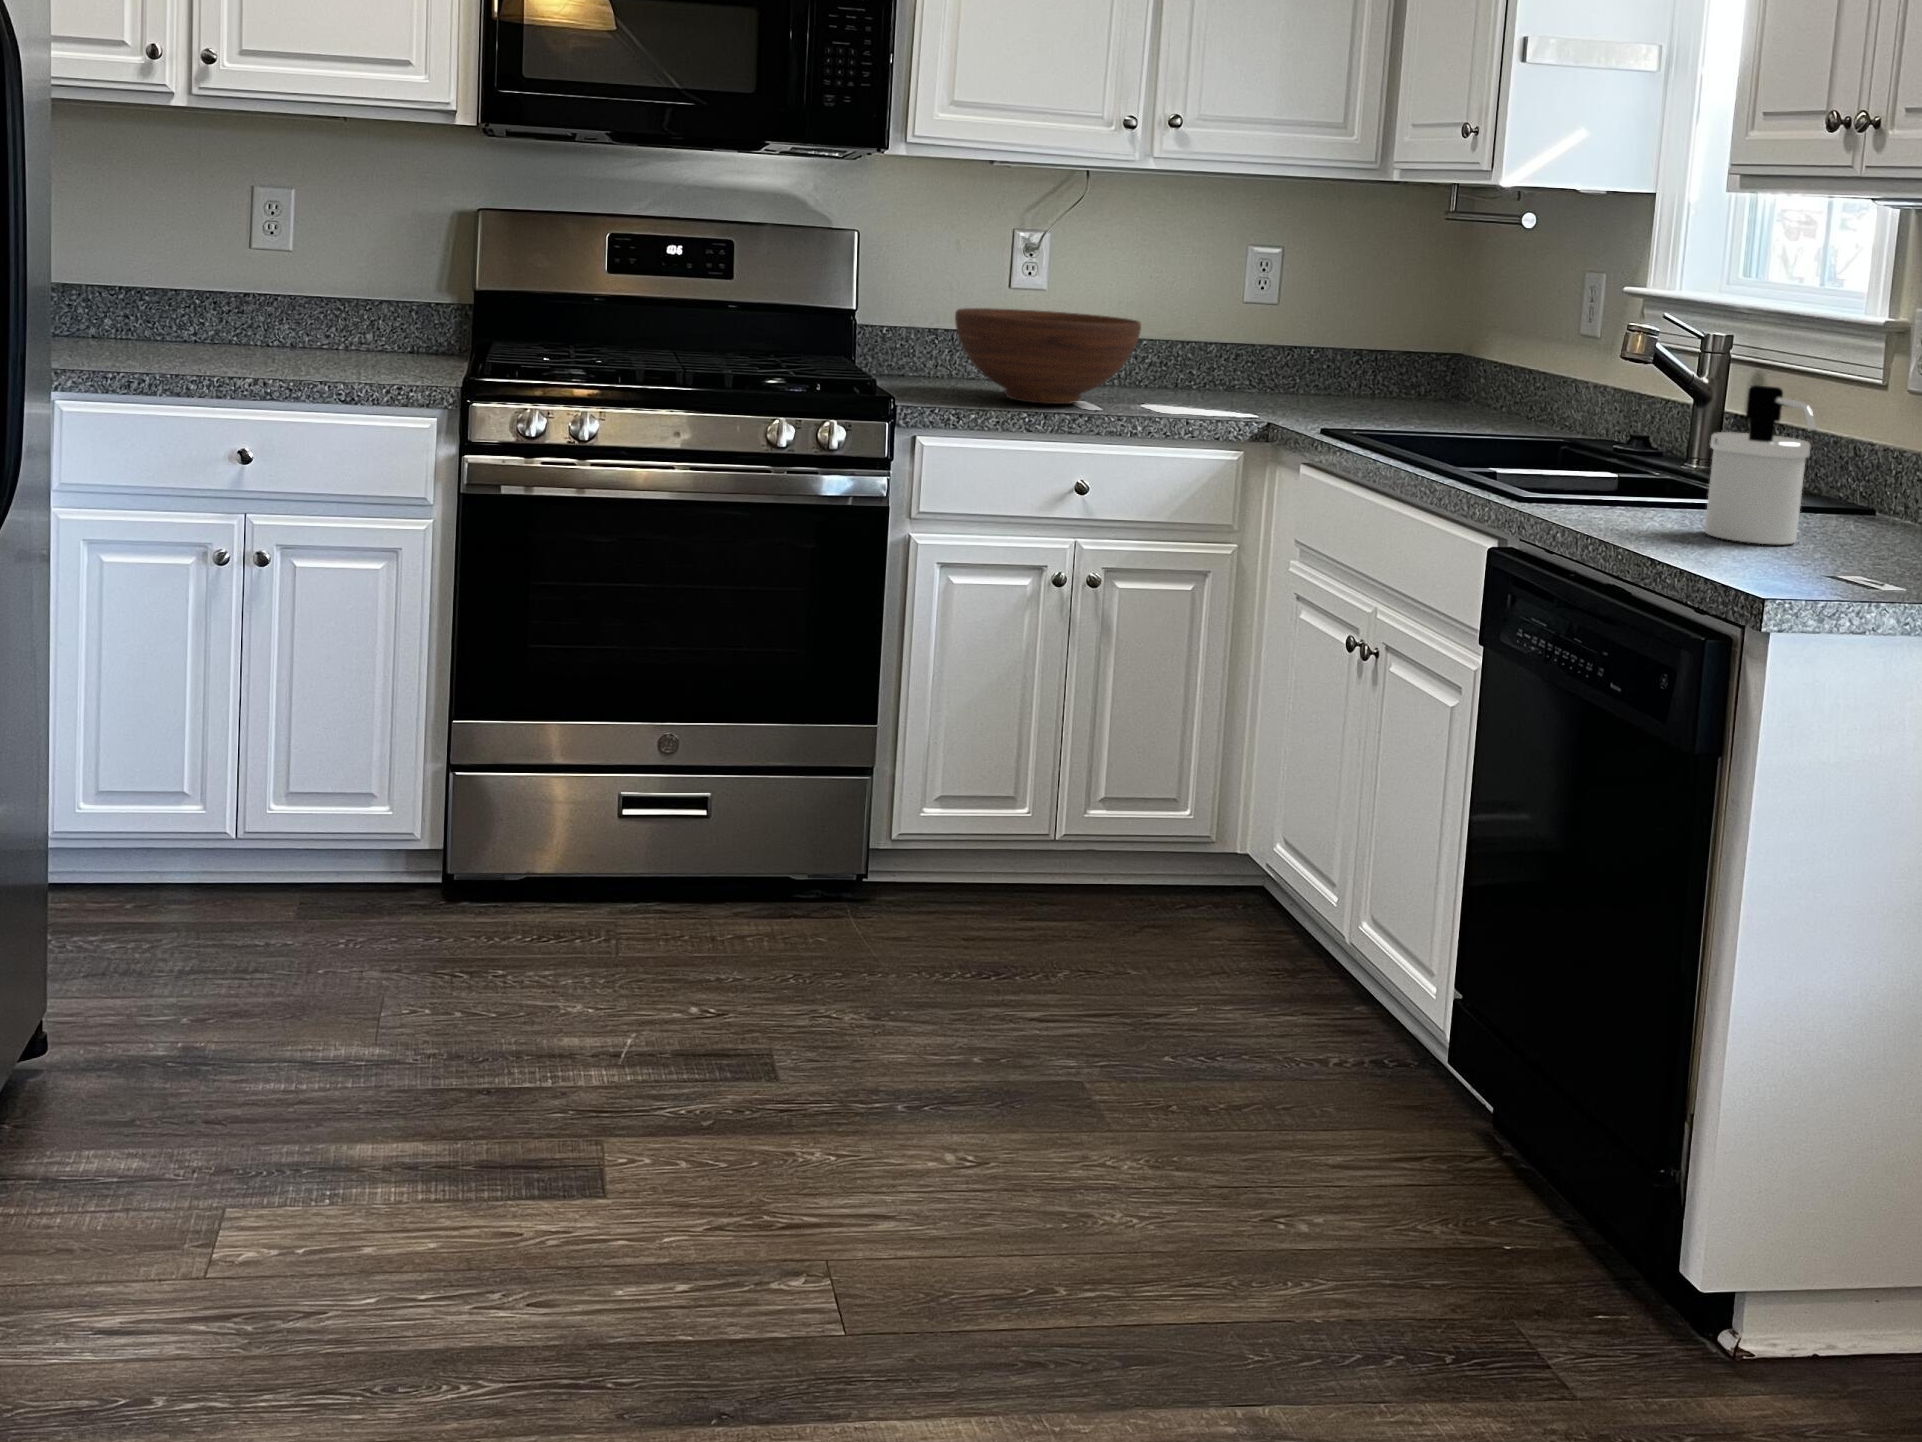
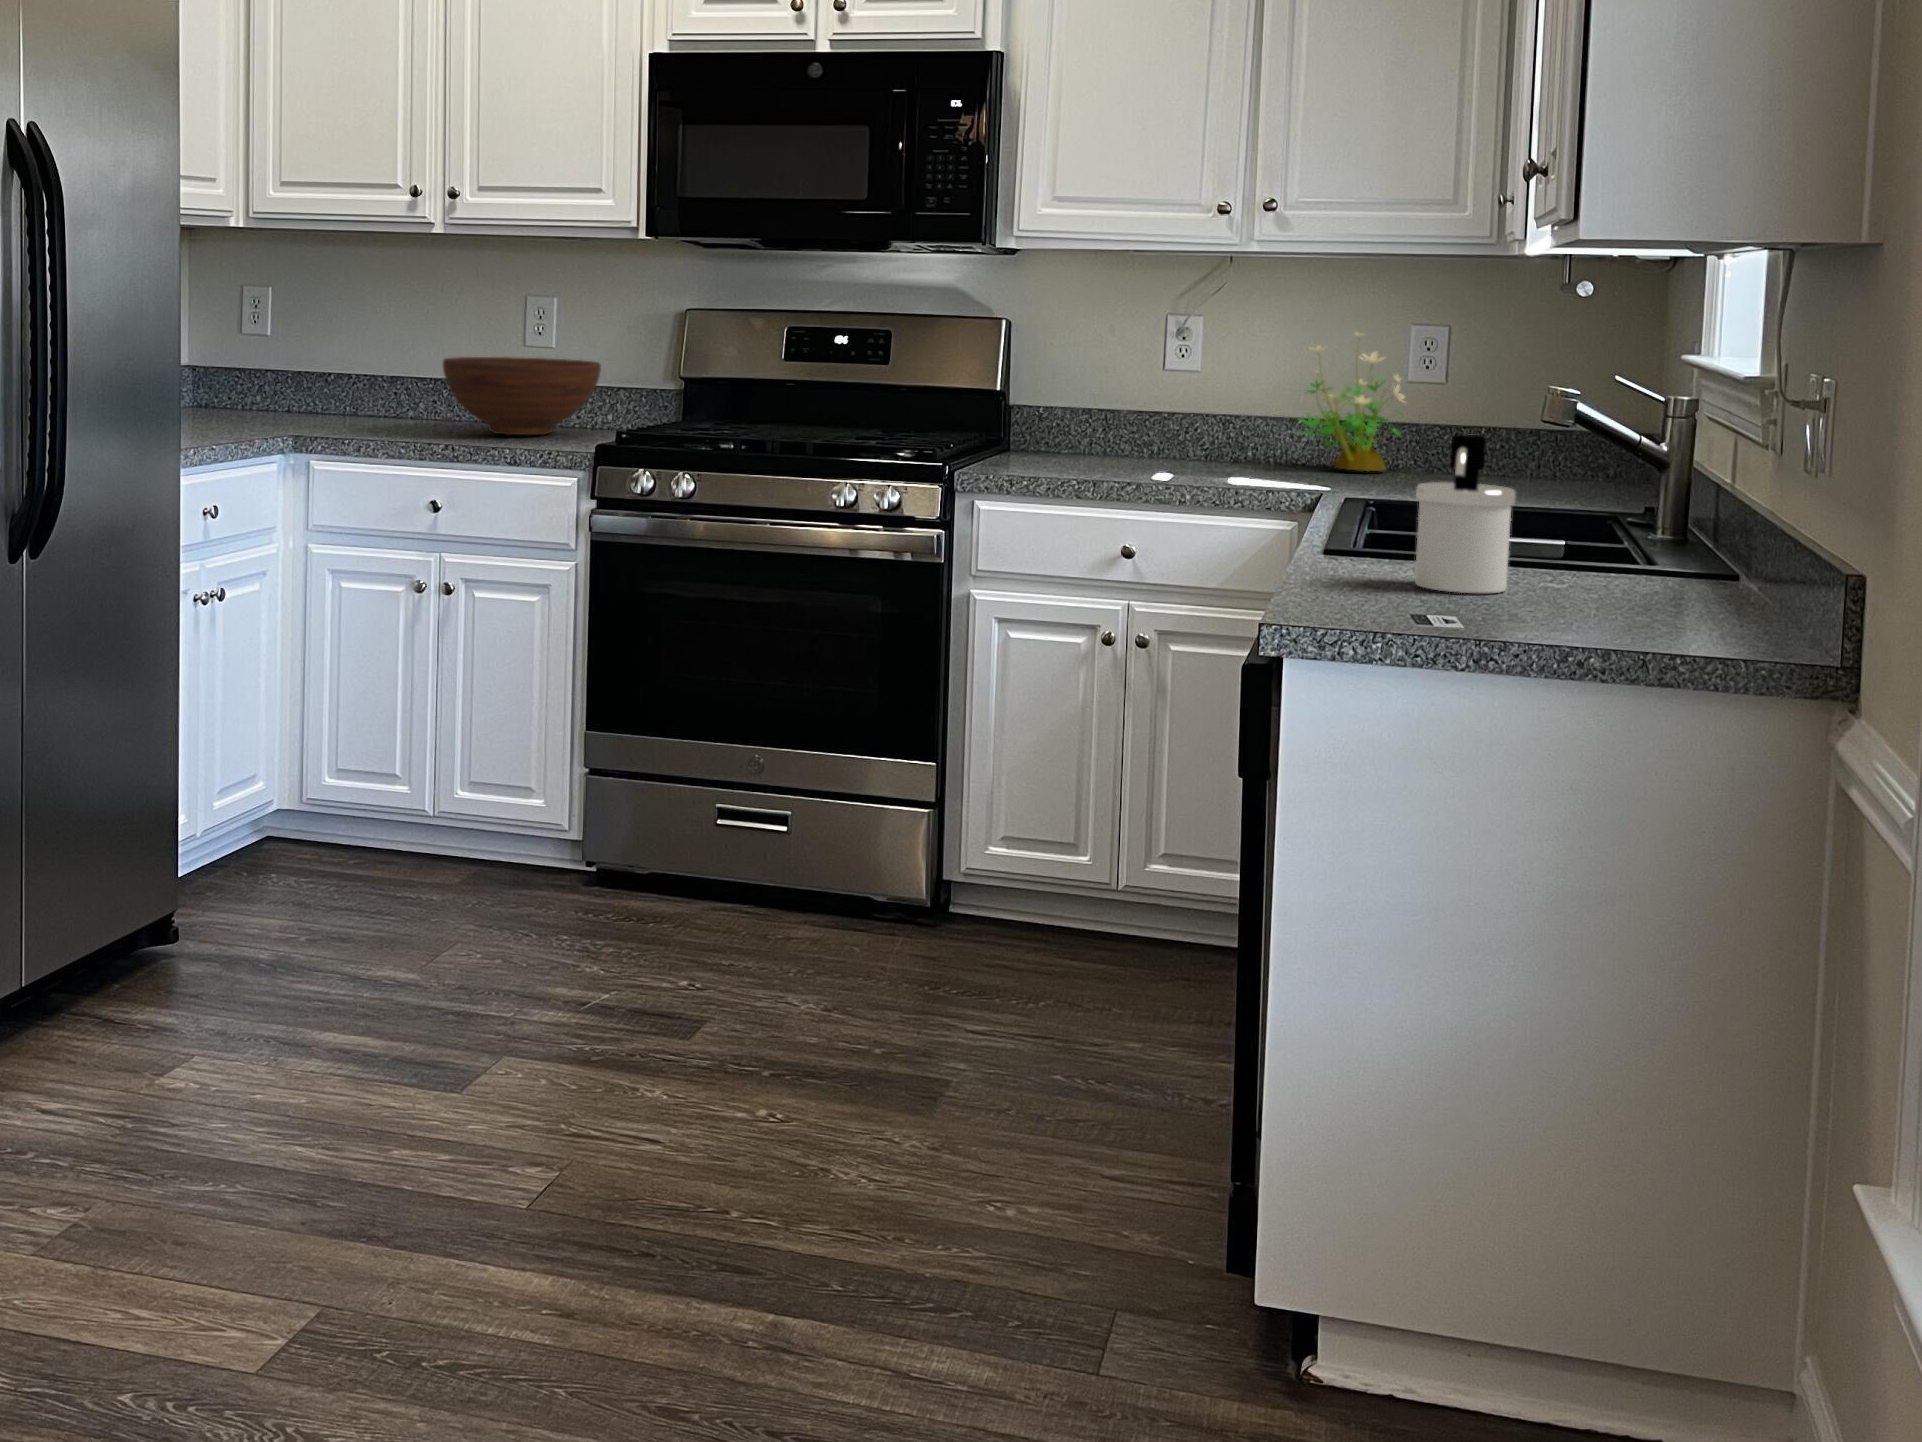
potted plant: none [1163,253,1268,394] -> present [1299,333,1406,471]
fruit bowl: present [955,308,1141,404] -> present [443,357,601,435]

